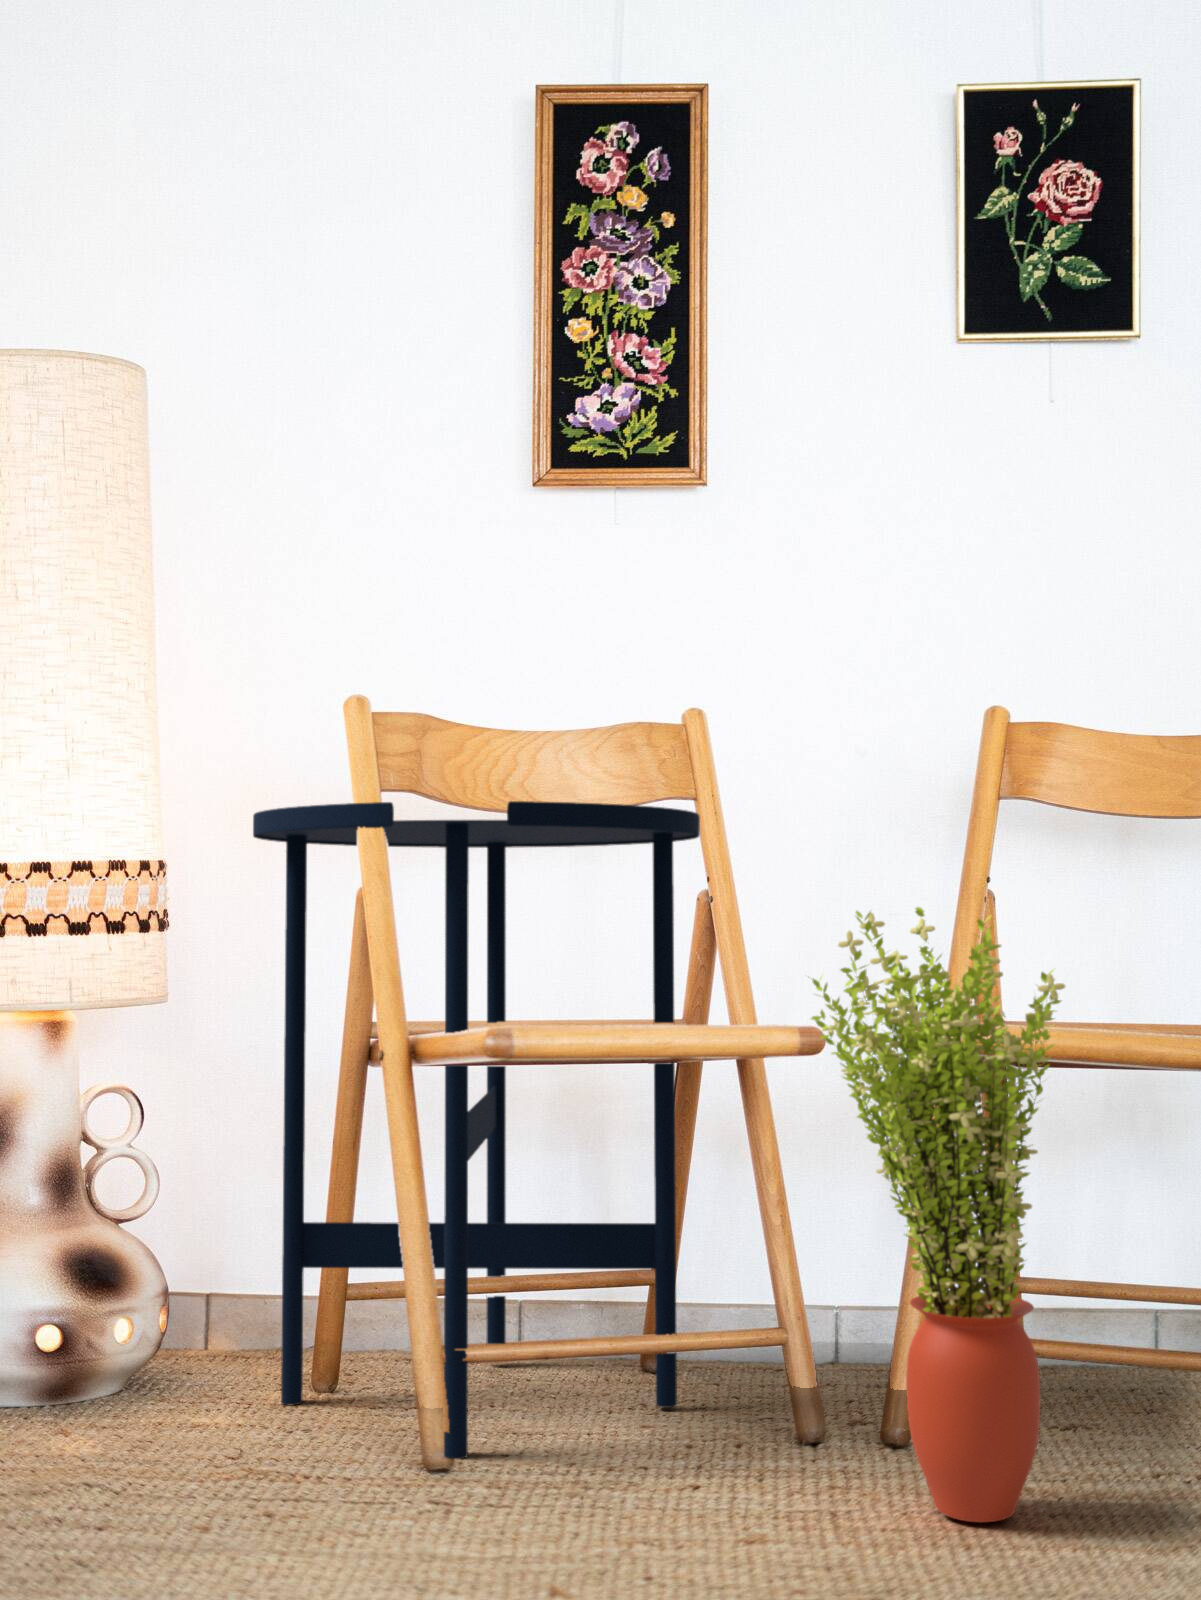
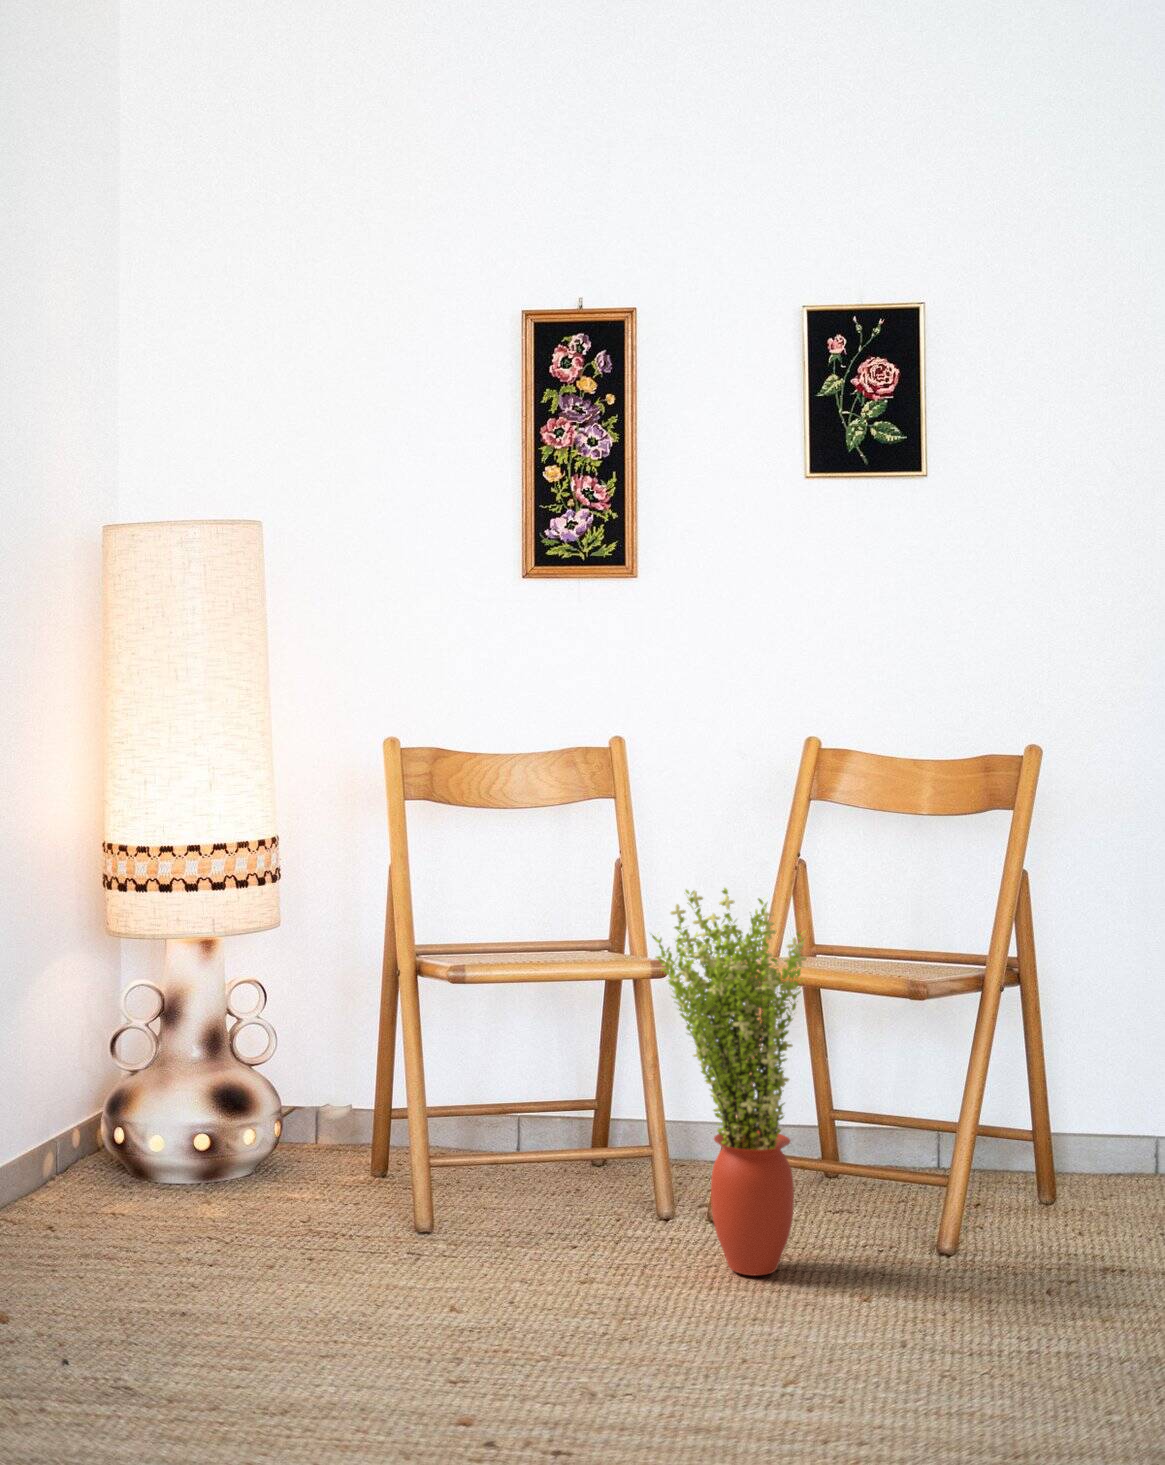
side table: present [253,801,700,1459] -> none [326,808,614,1228]

